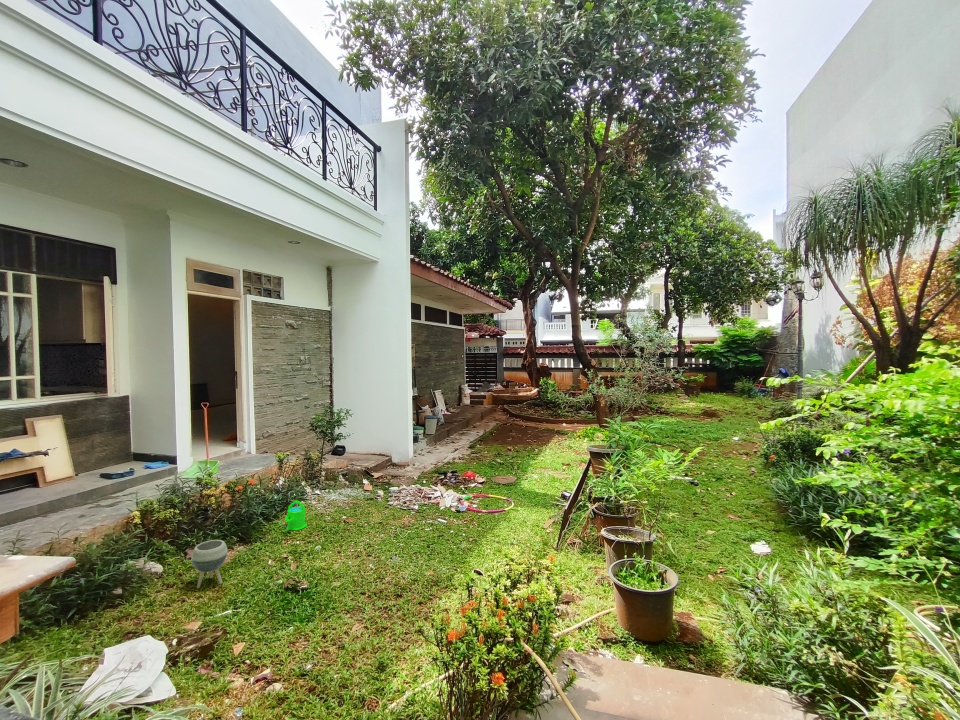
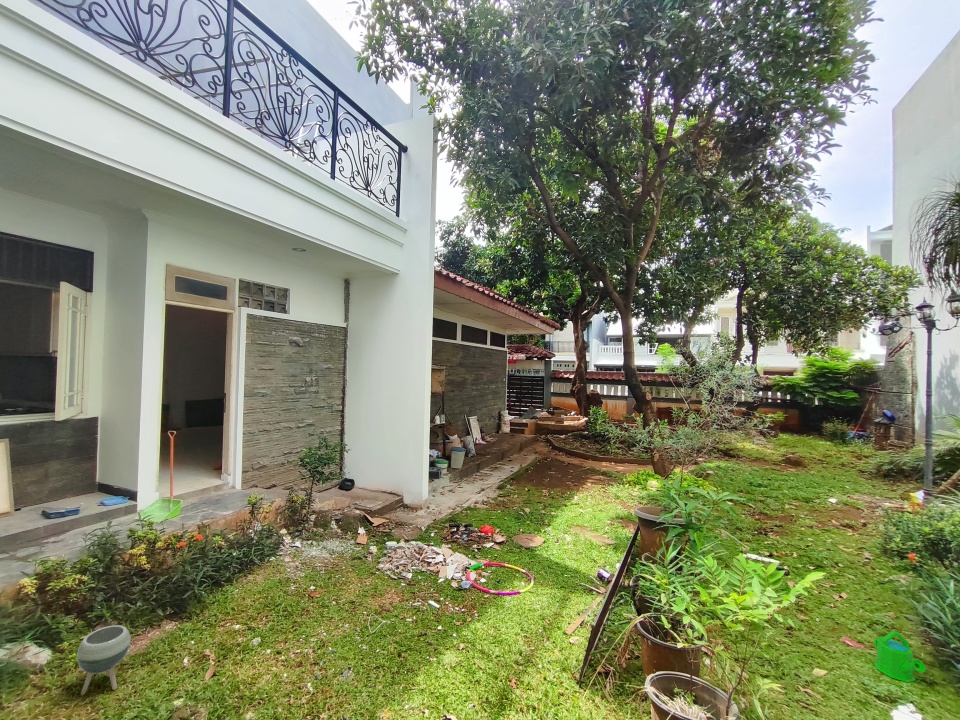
watering can: present [285,500,307,530] -> present [874,632,926,682]

